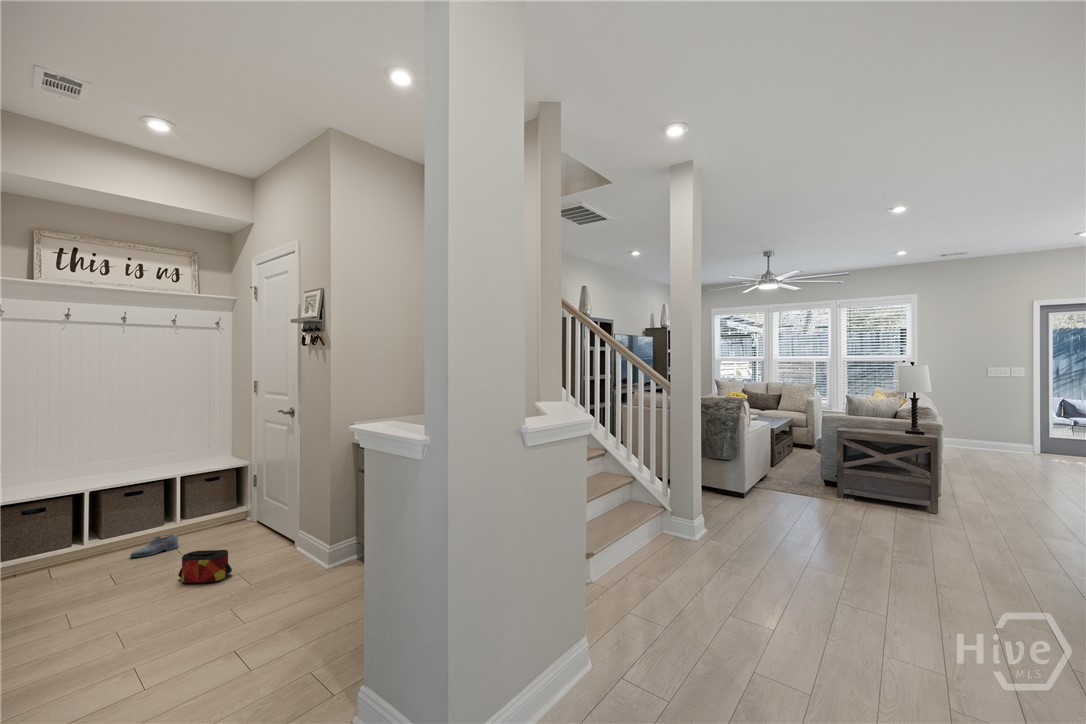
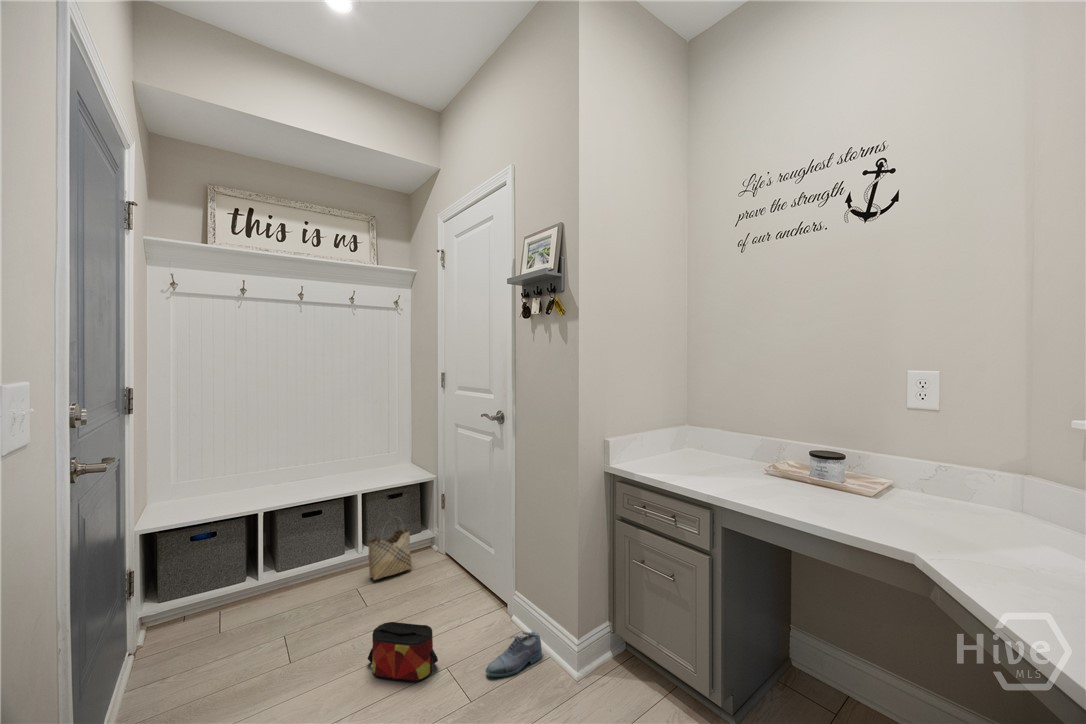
woven basket: none [184,489,224,540] -> present [368,512,411,580]
shoe: present [130,534,178,557] -> present [485,630,542,677]

